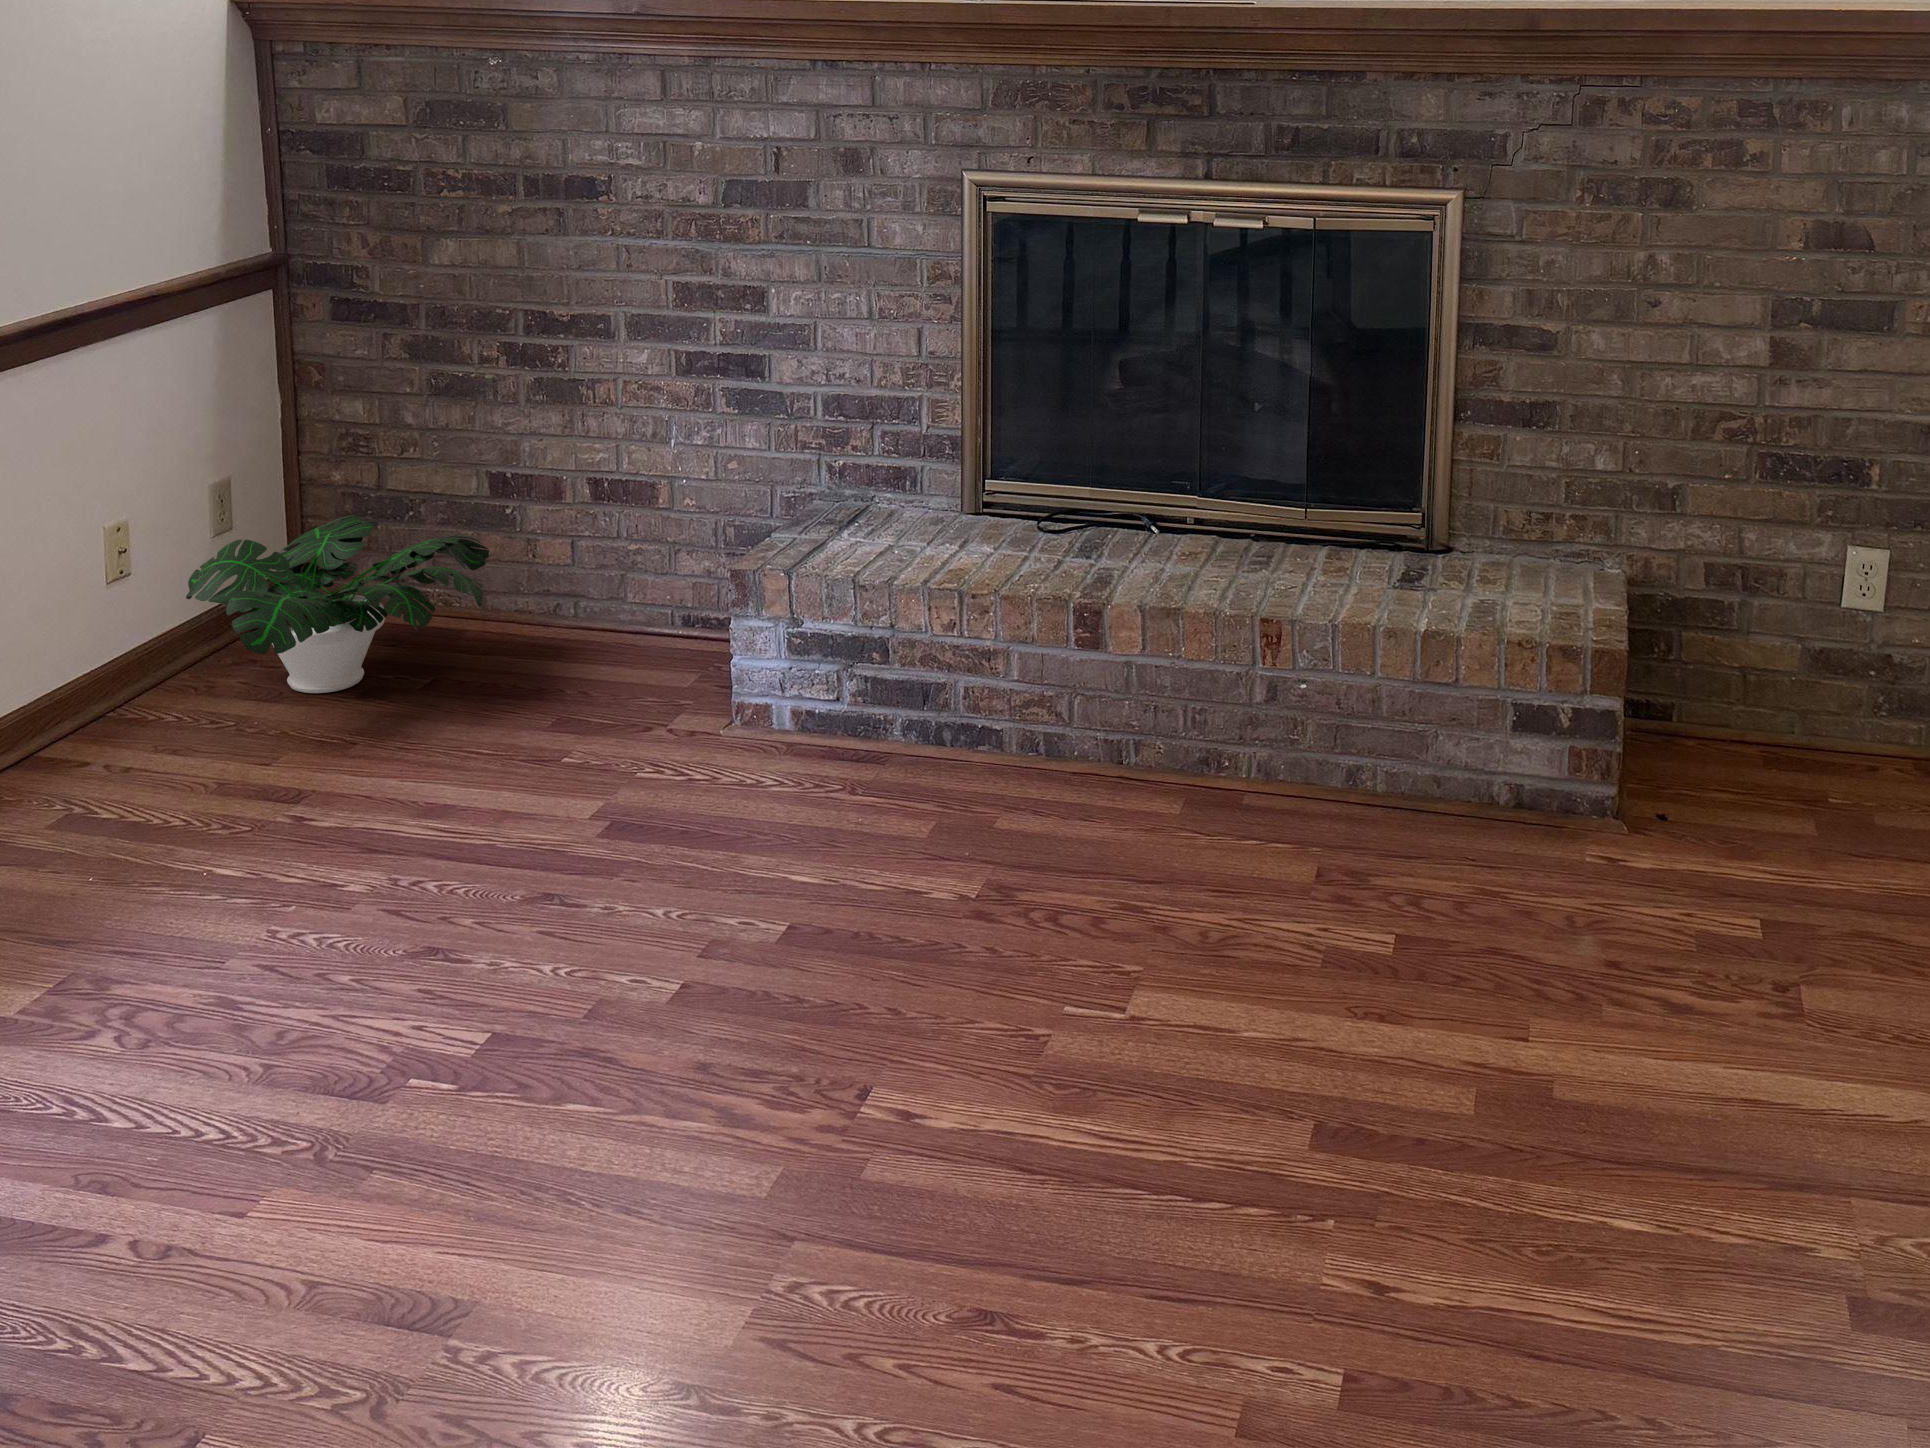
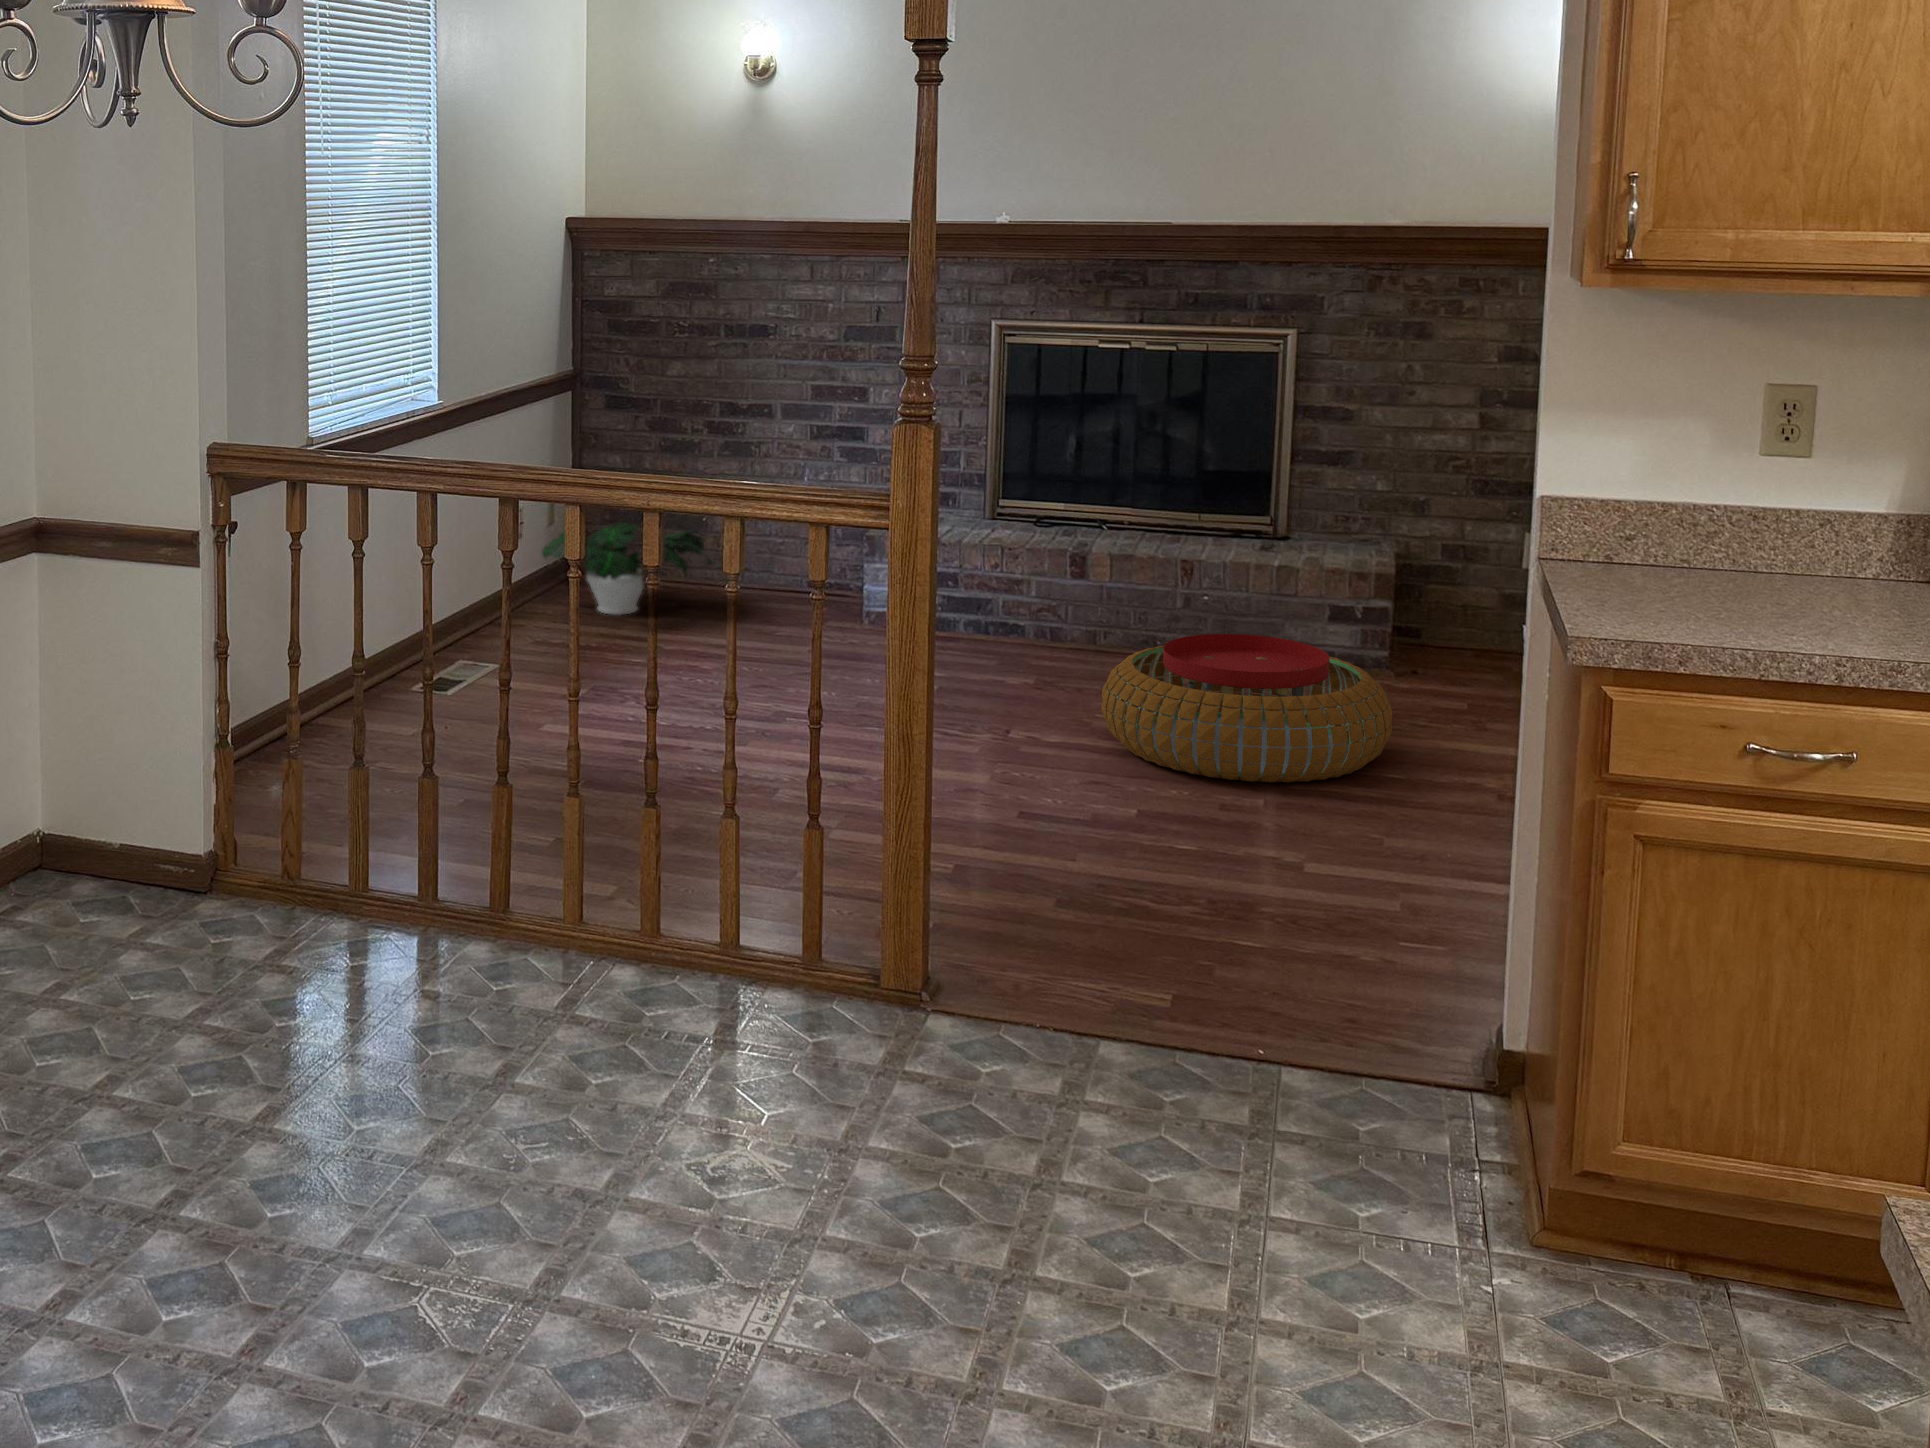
pouf: none [1108,836,1672,1232] -> present [1101,634,1393,782]

